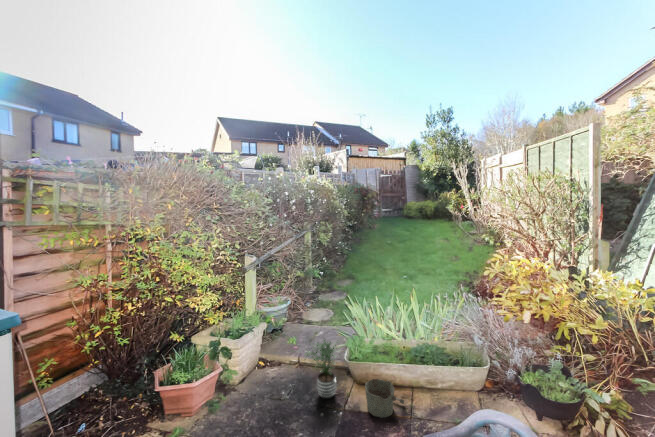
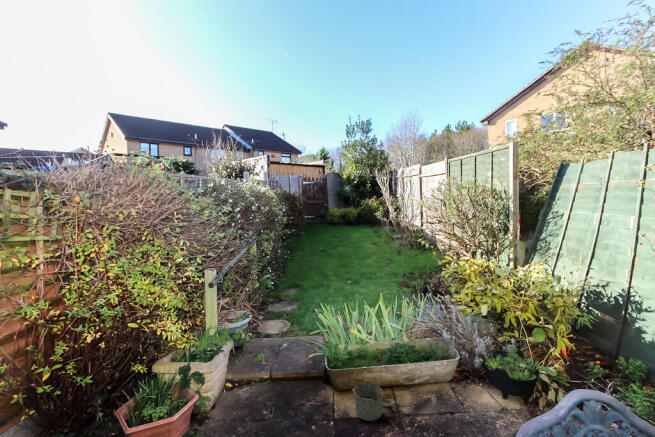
potted plant: present [305,340,341,399] -> none [286,349,329,414]

